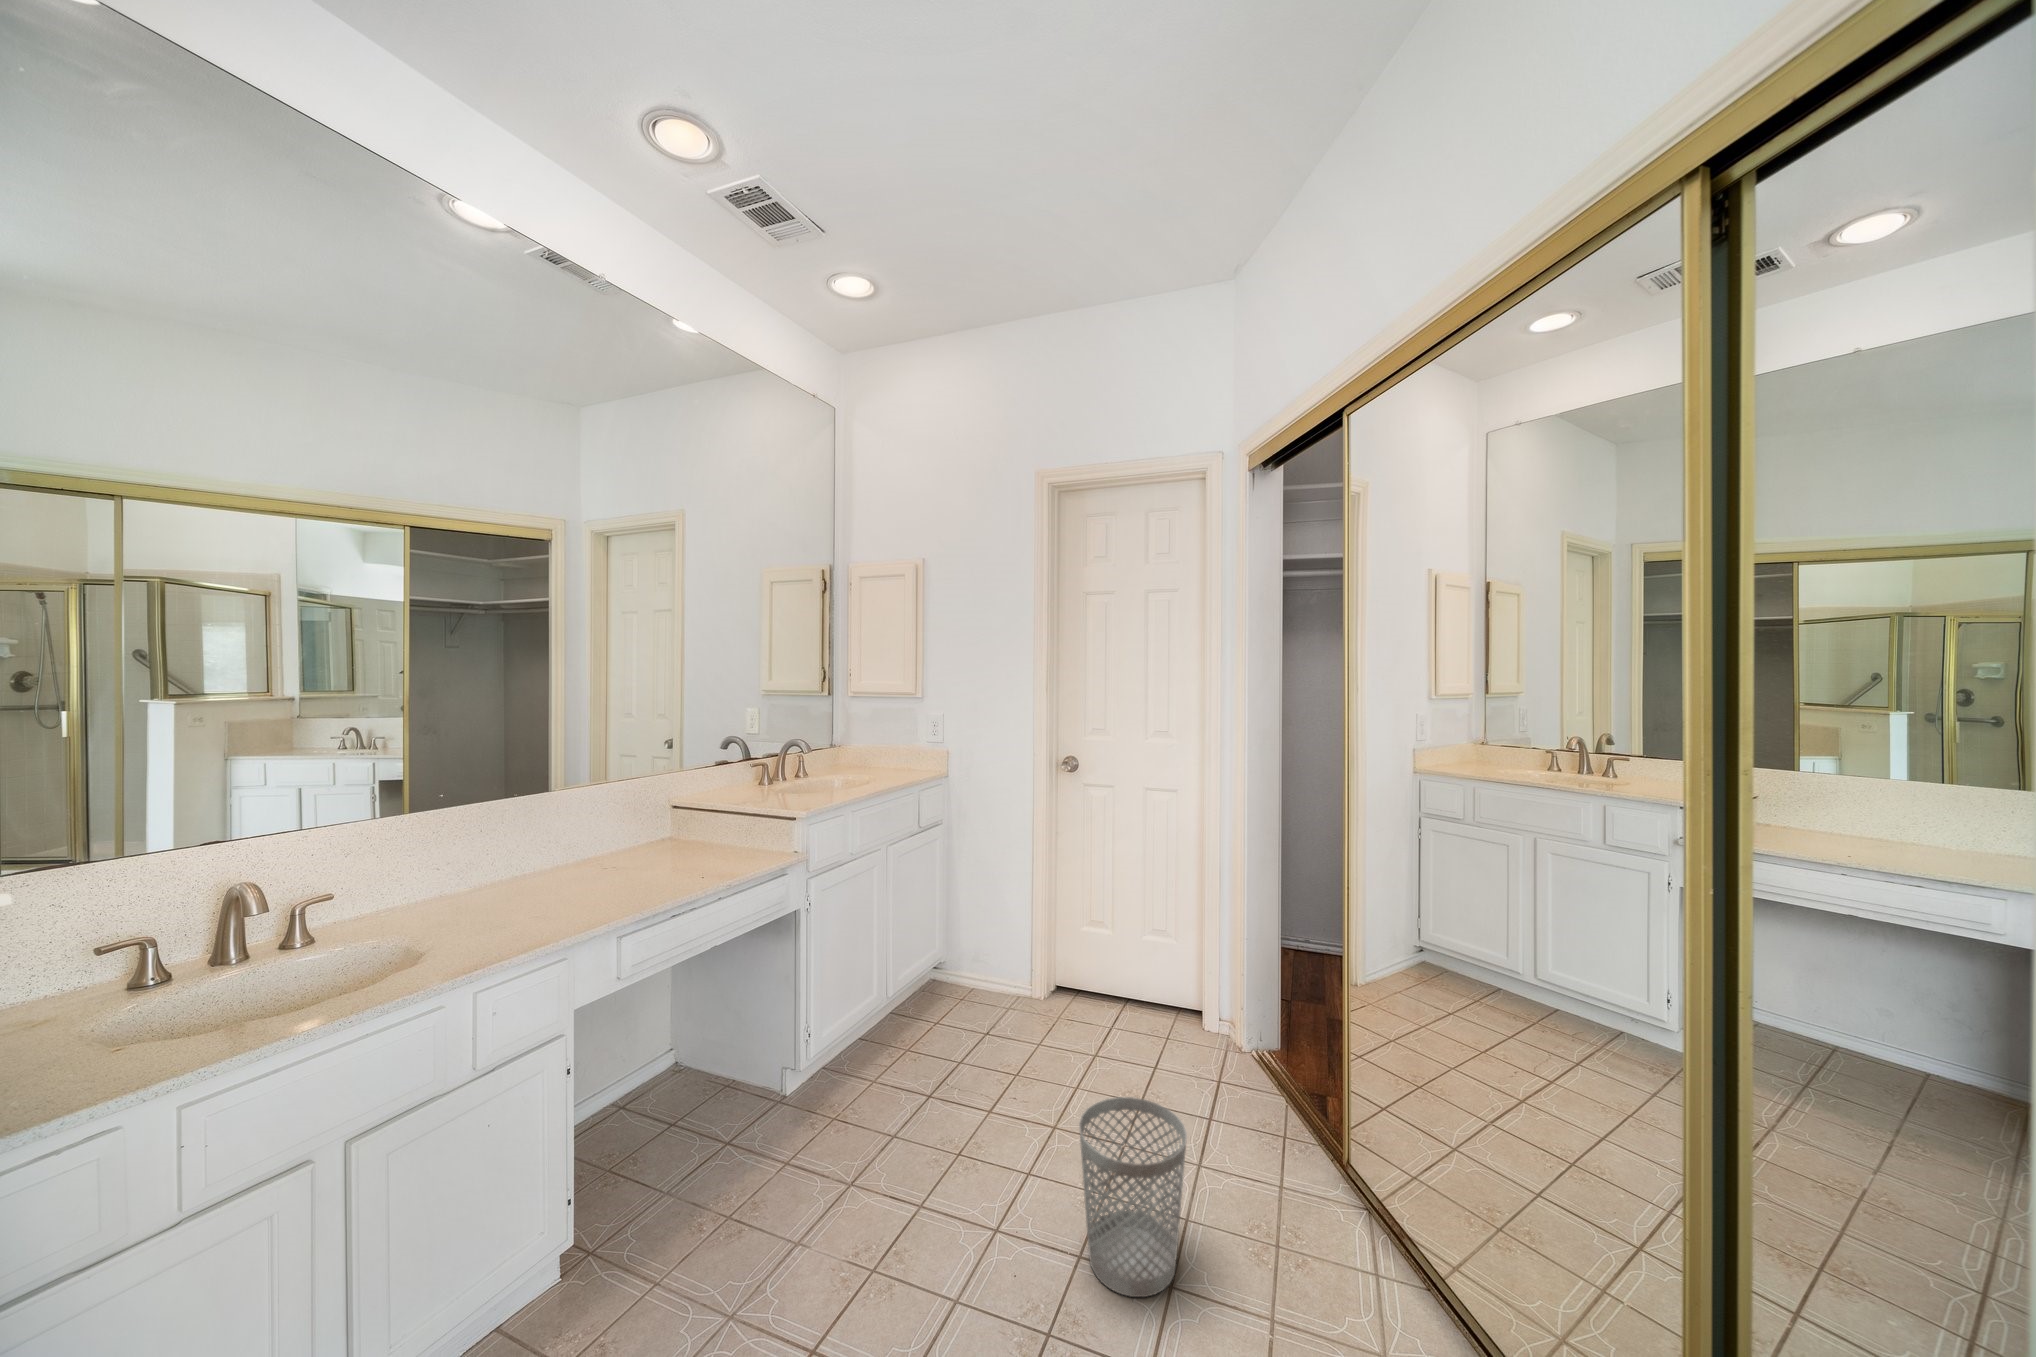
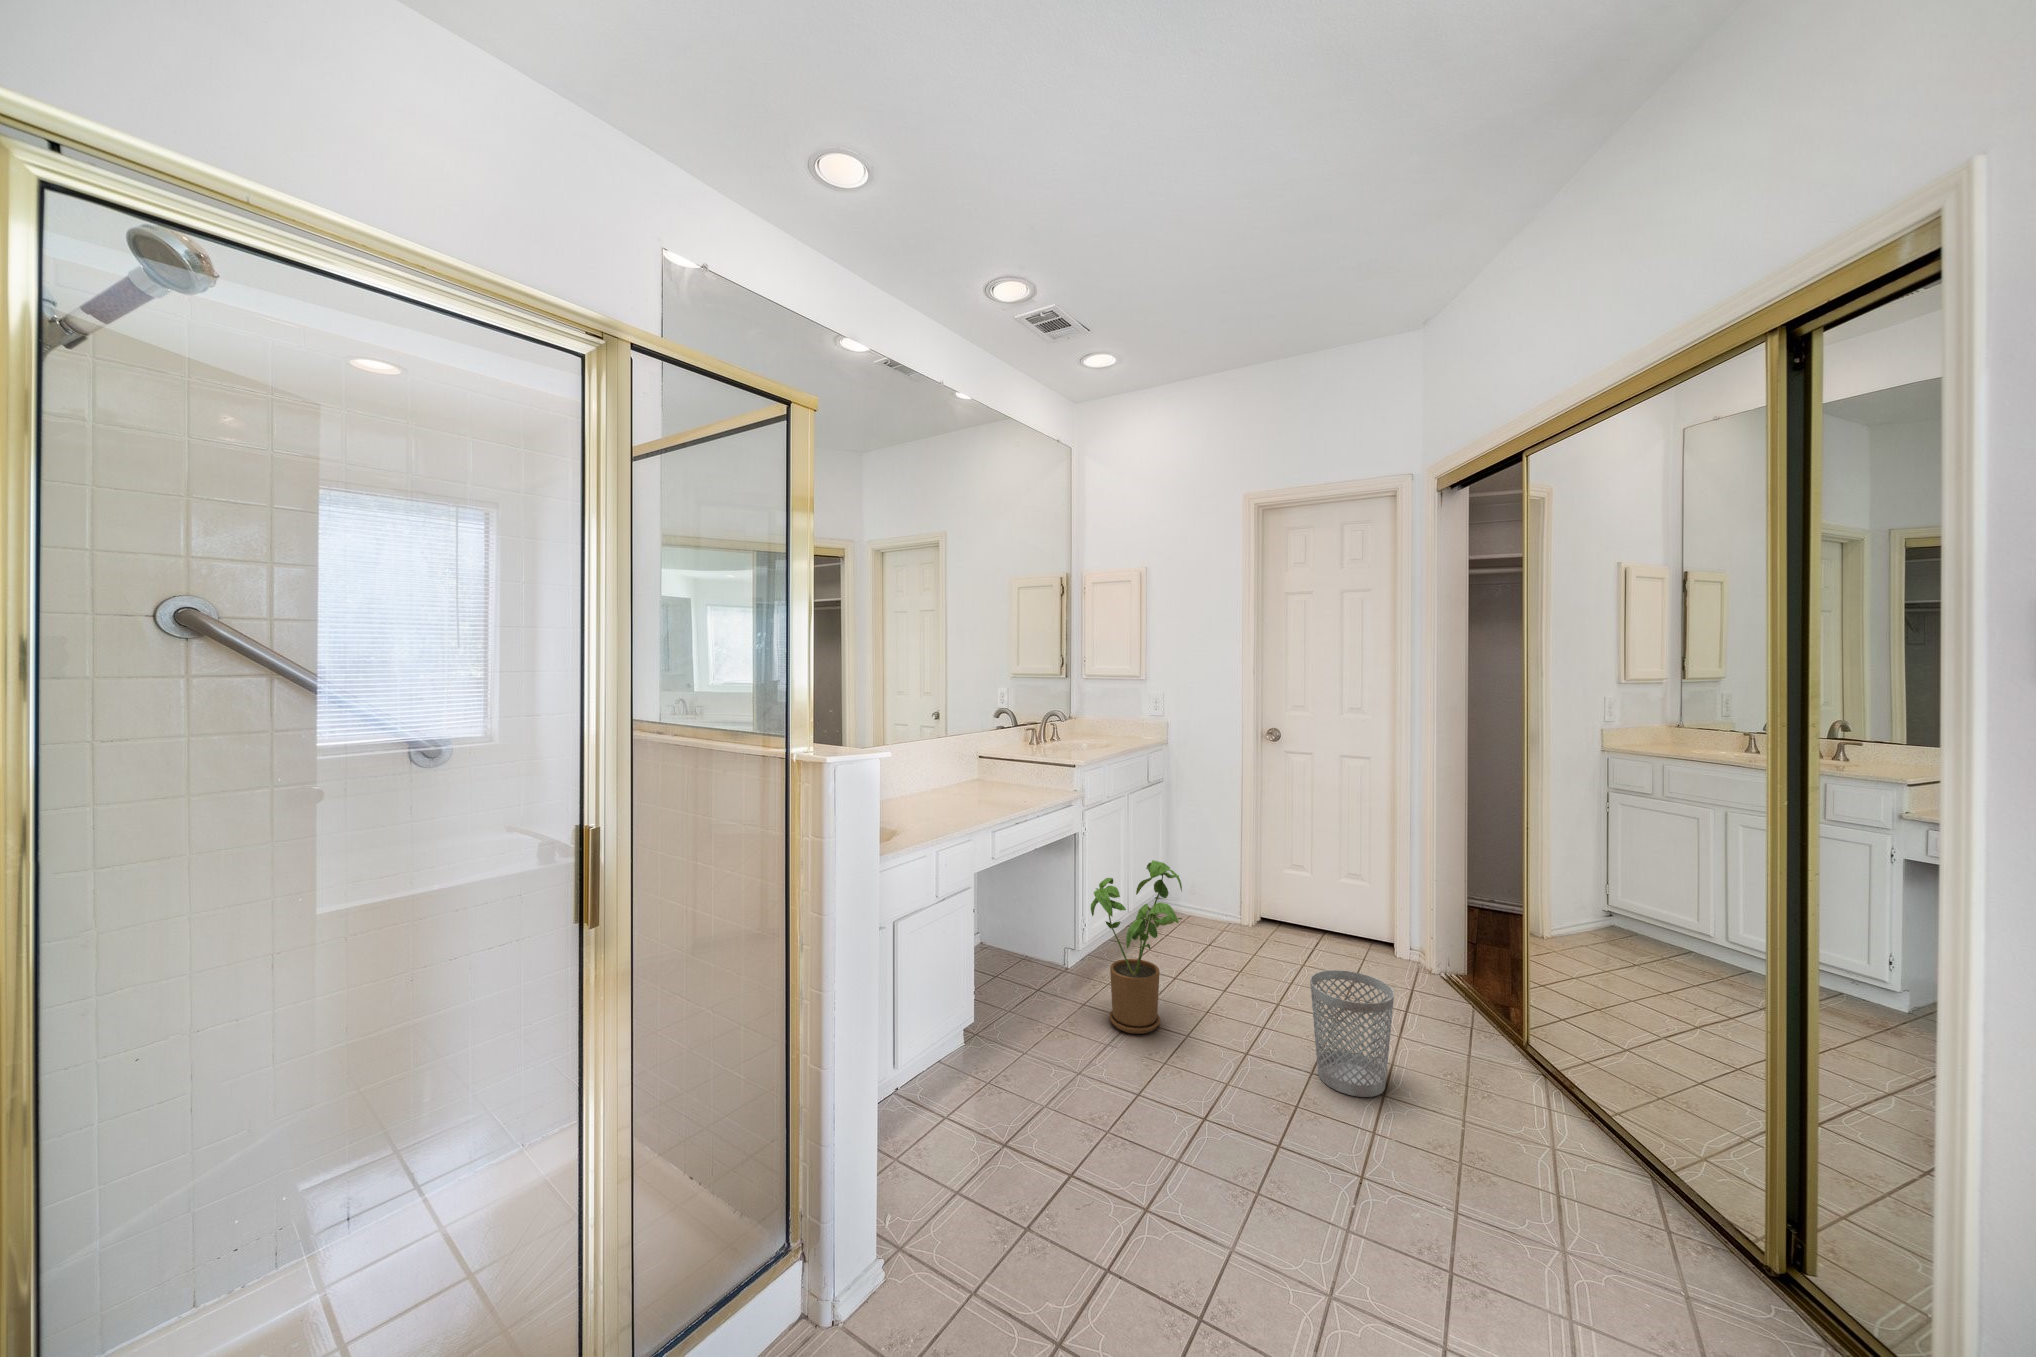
house plant: none [795,948,924,1210] -> present [1091,860,1182,1034]

